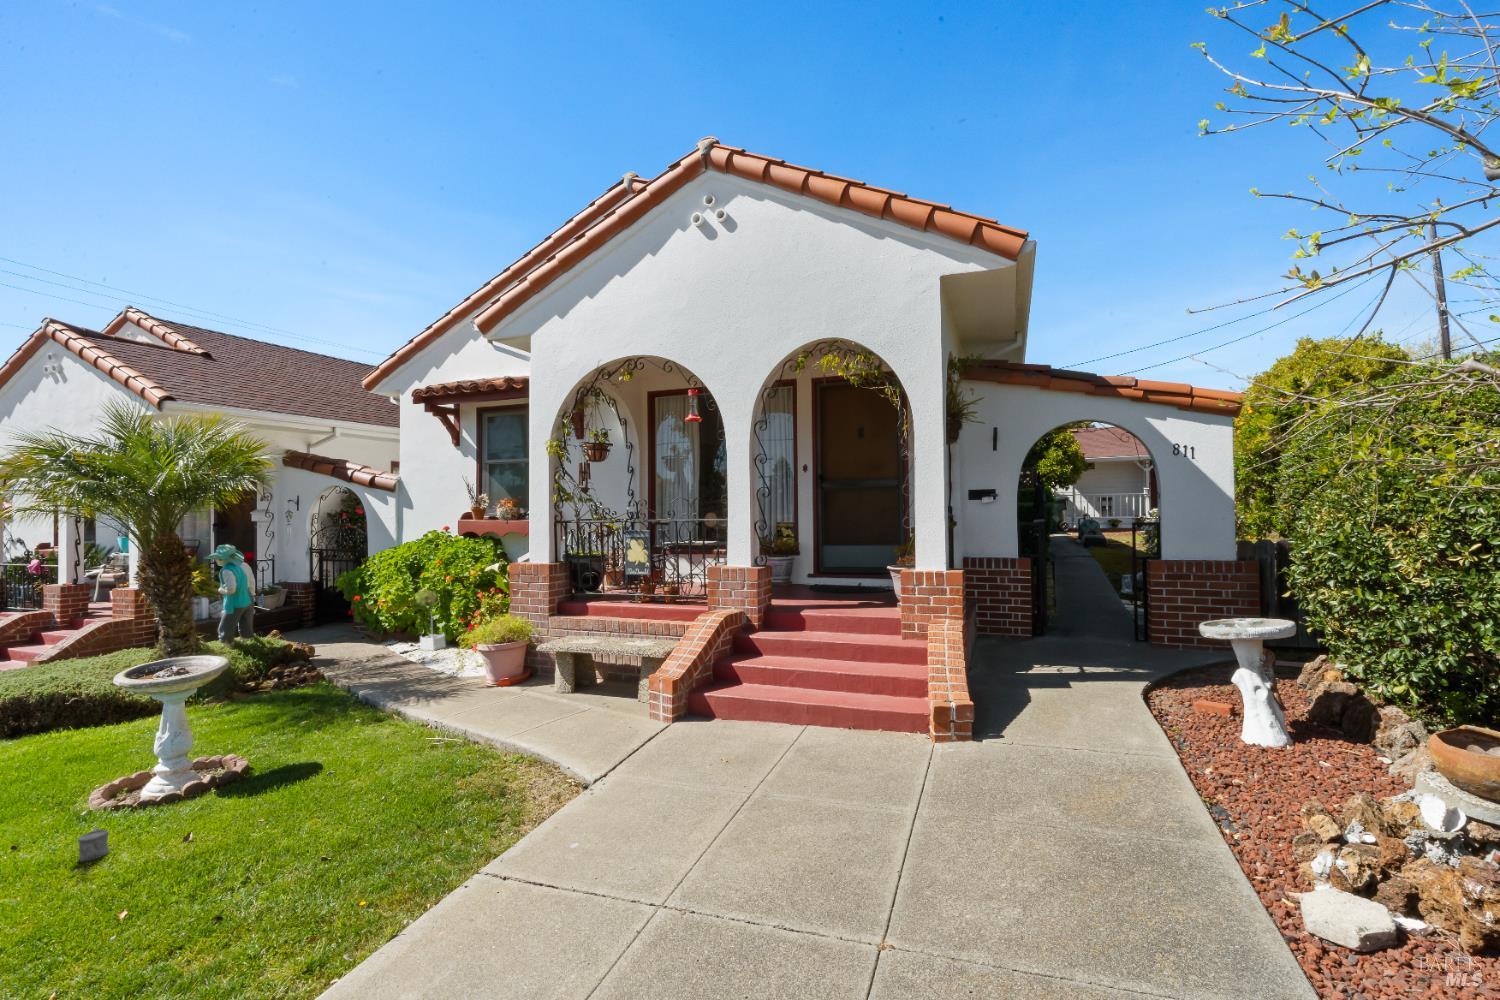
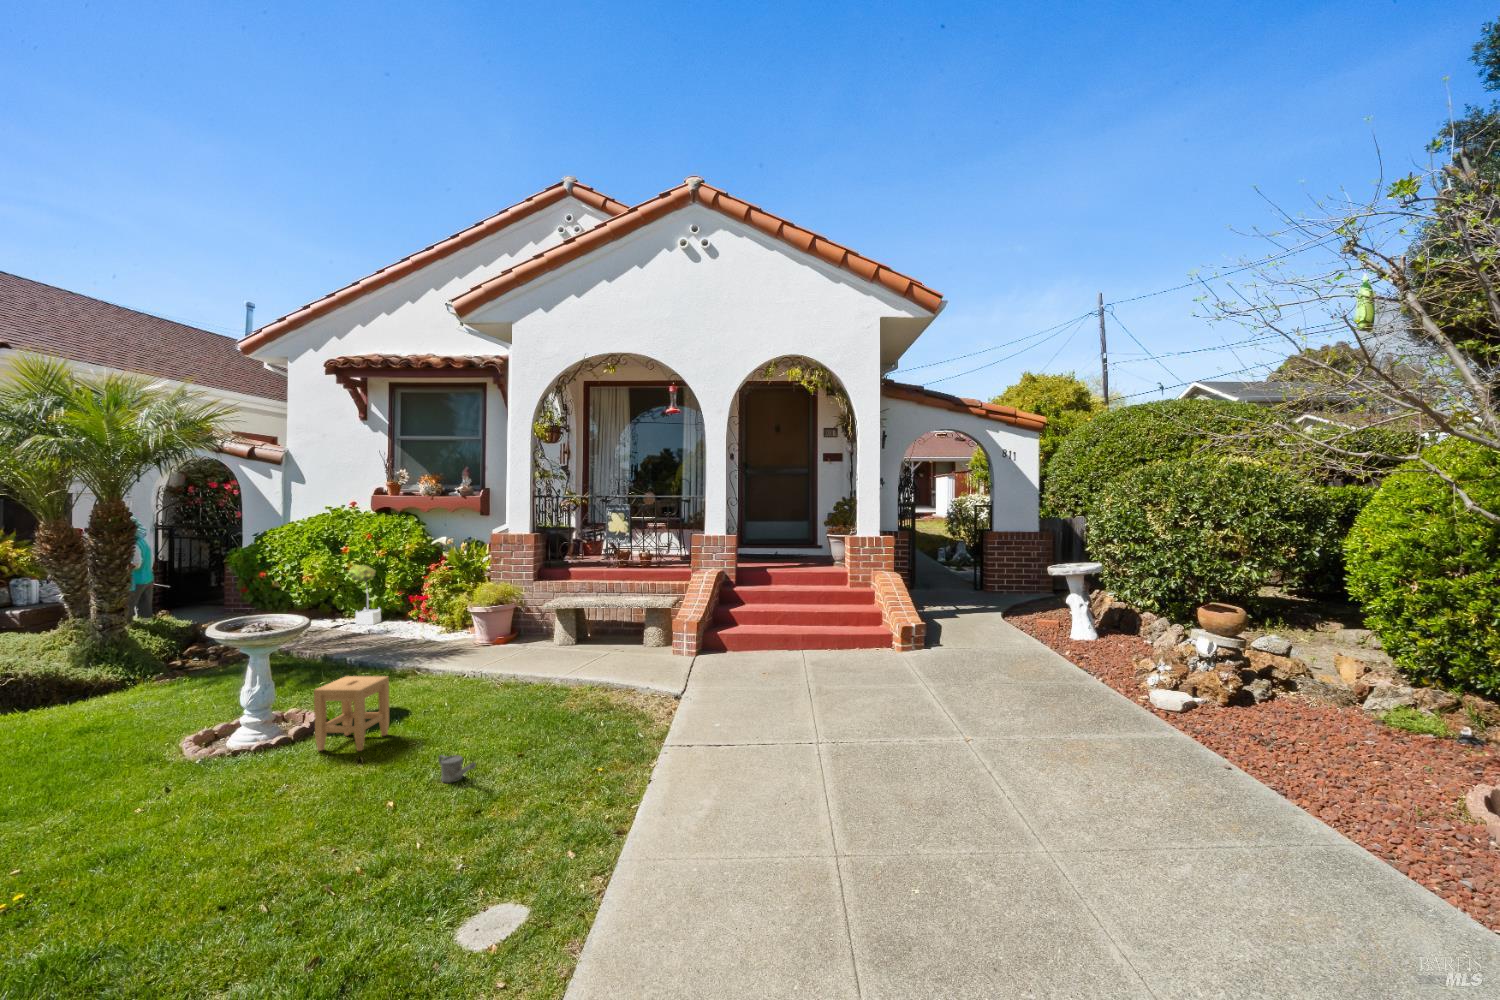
stool: none [164,734,254,825] -> present [314,676,389,751]
watering can: present [78,827,109,862] -> present [439,755,476,783]

